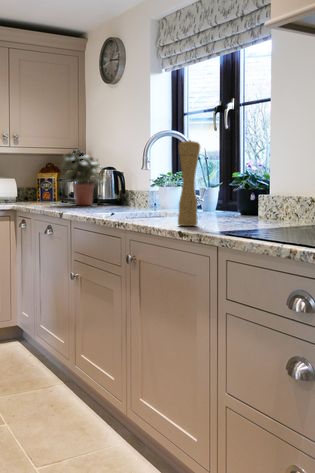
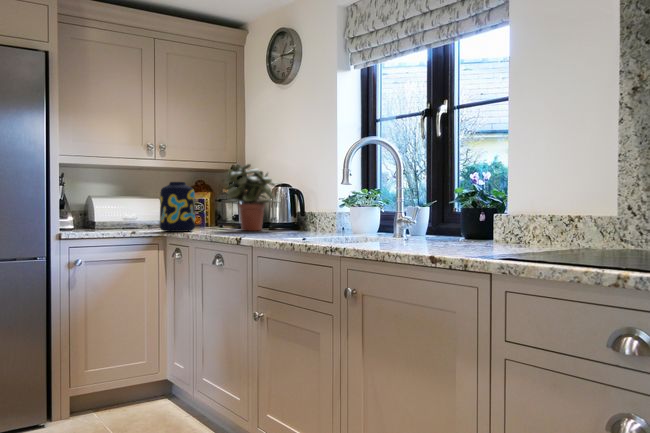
pepper mill: present [178,140,200,226] -> none [419,144,446,251]
vase: none [10,166,38,205] -> present [160,182,195,232]

